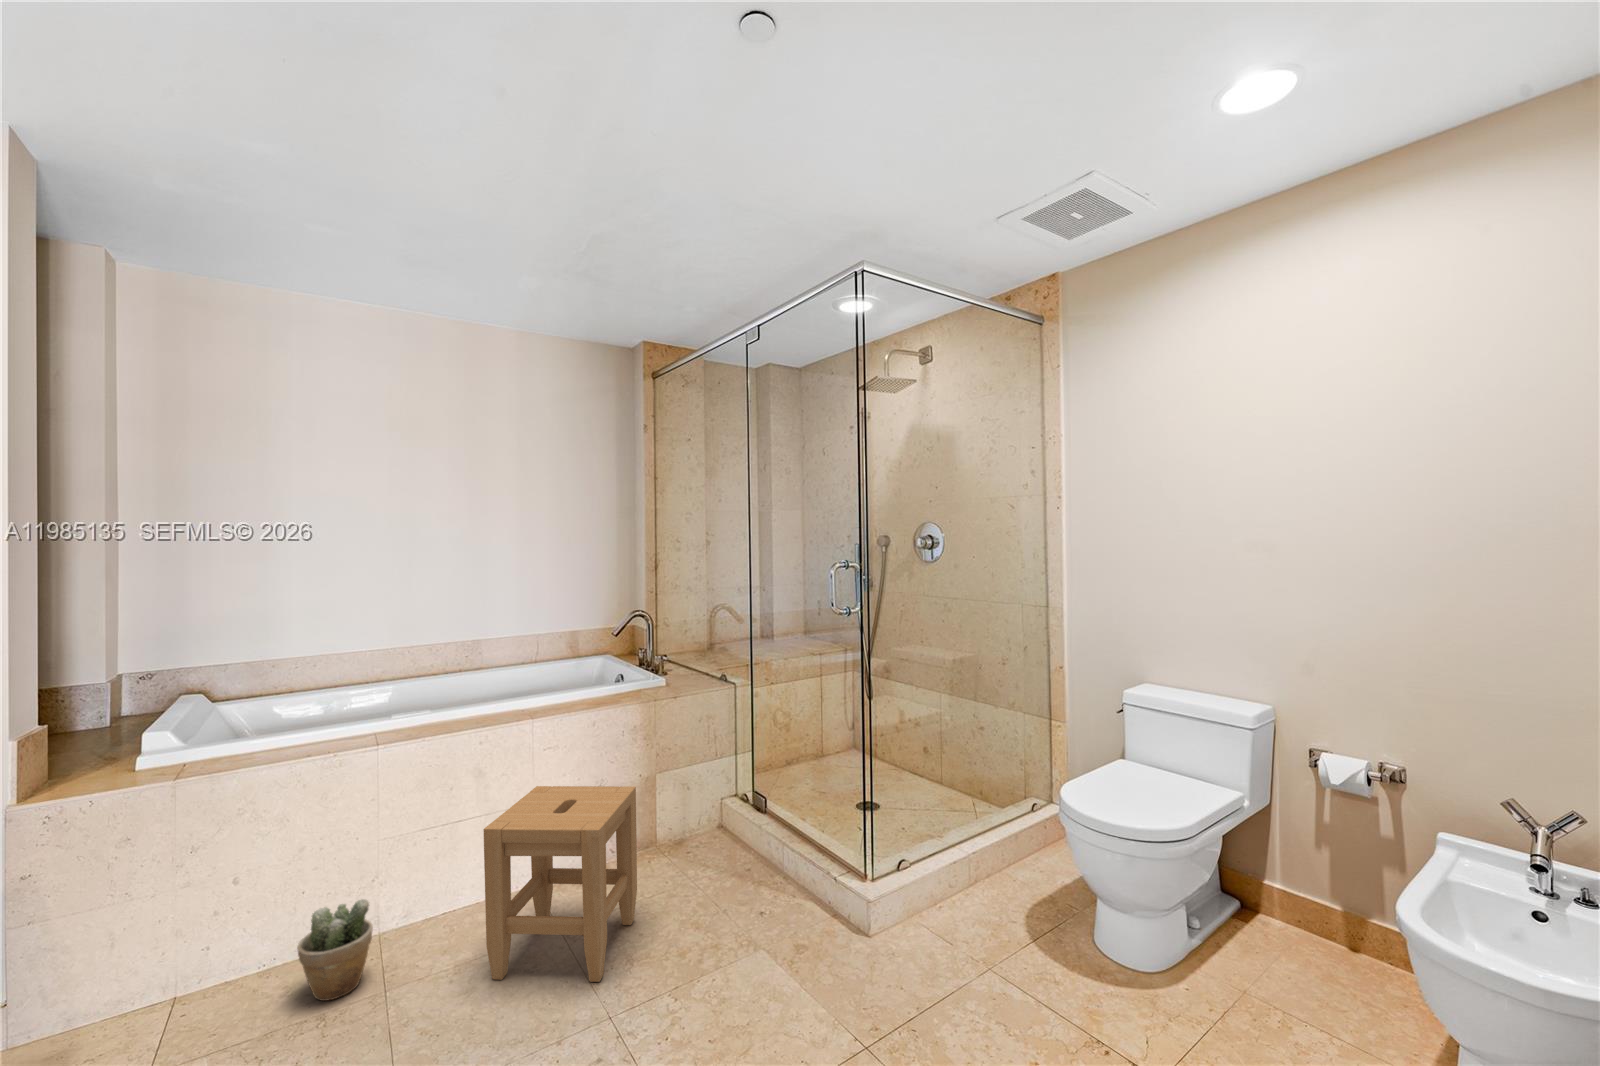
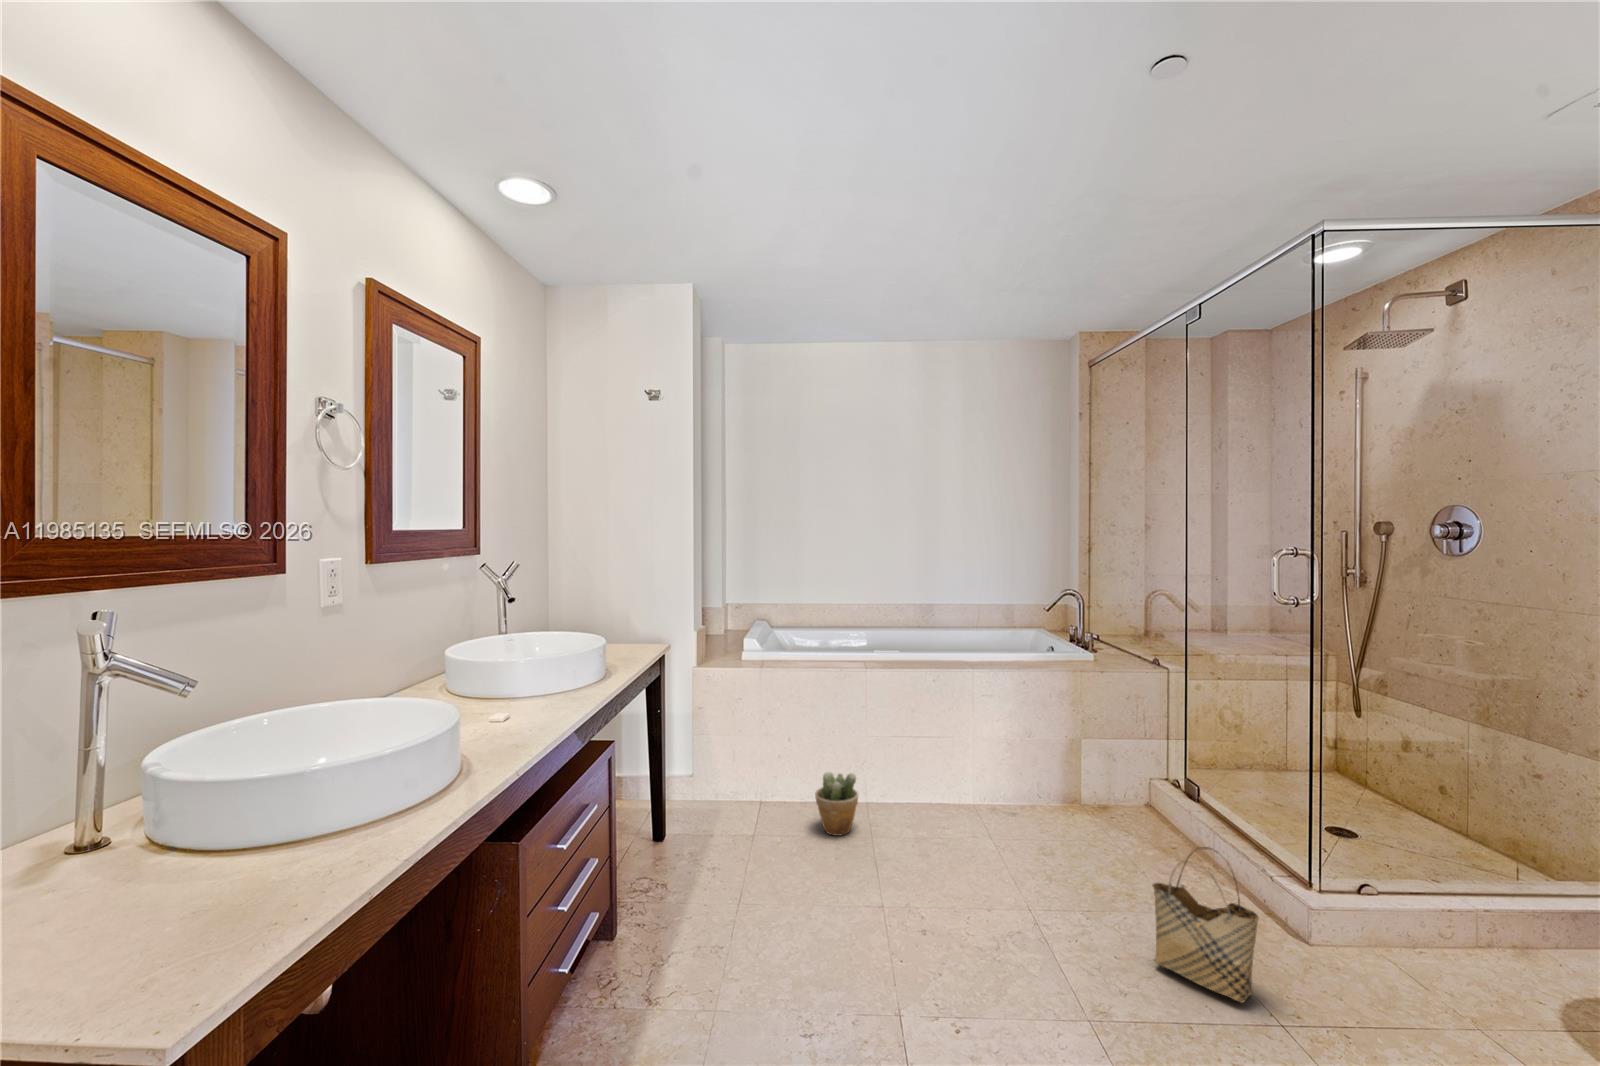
stool: present [484,786,637,982] -> none [930,722,1055,889]
woven basket: none [748,872,842,1024] -> present [1152,847,1259,1002]

